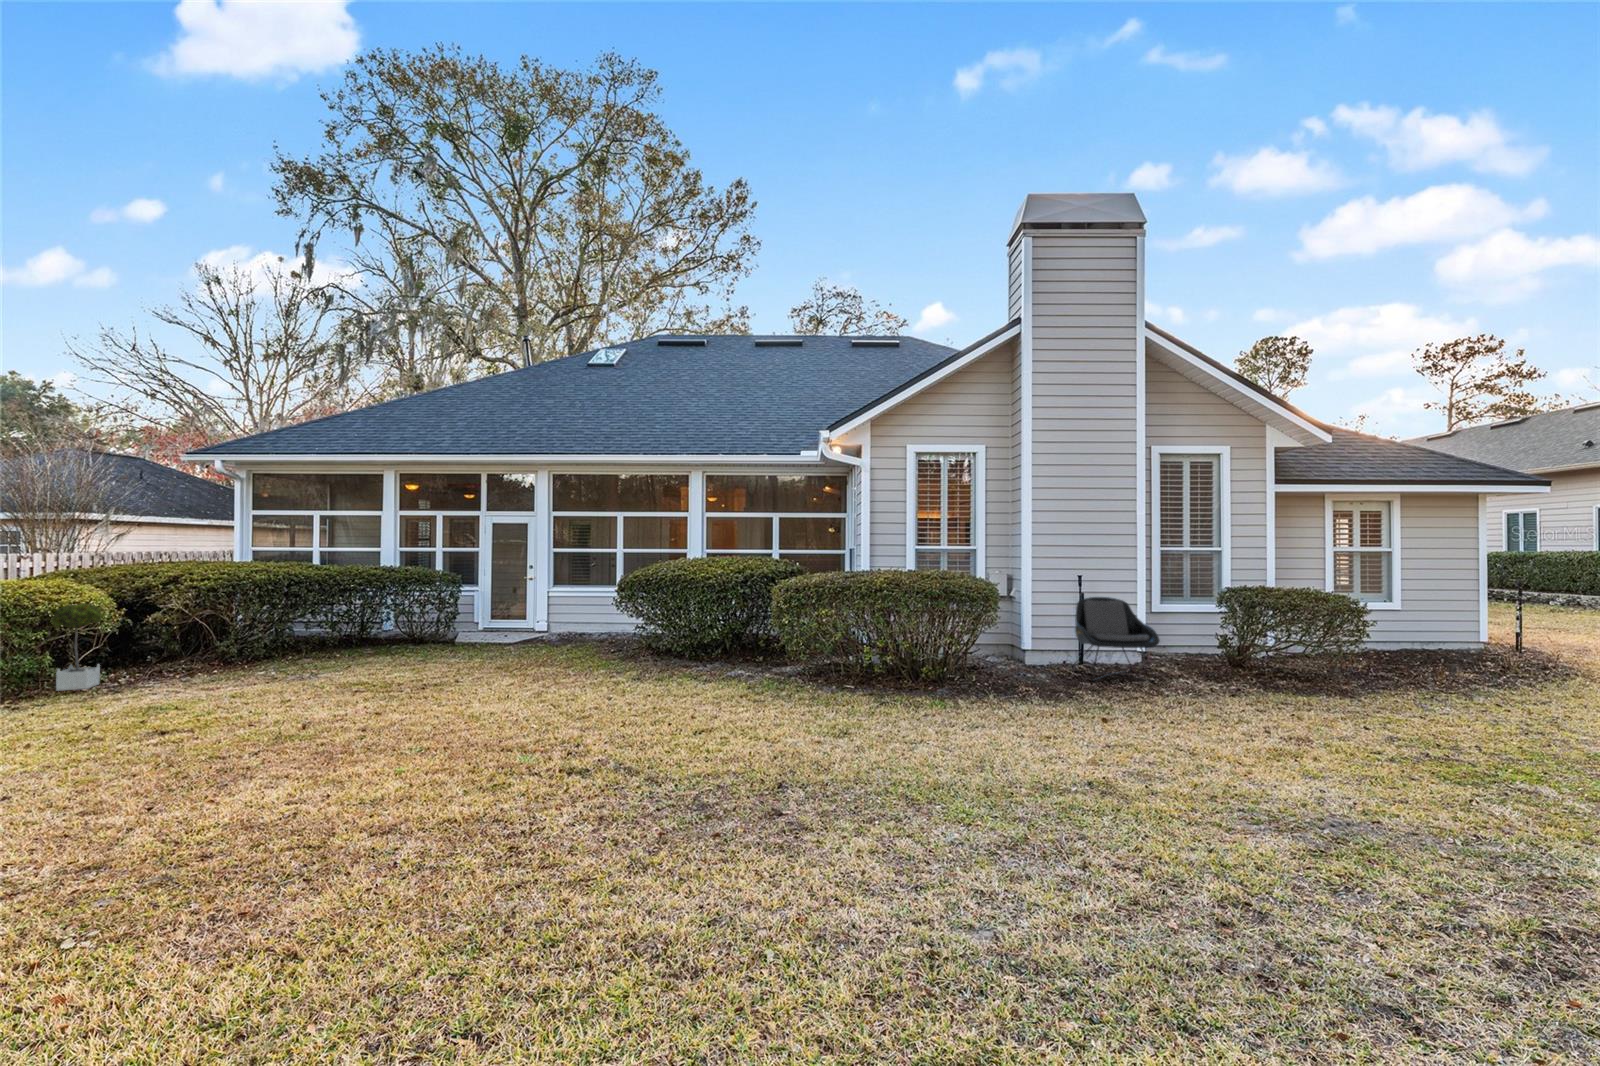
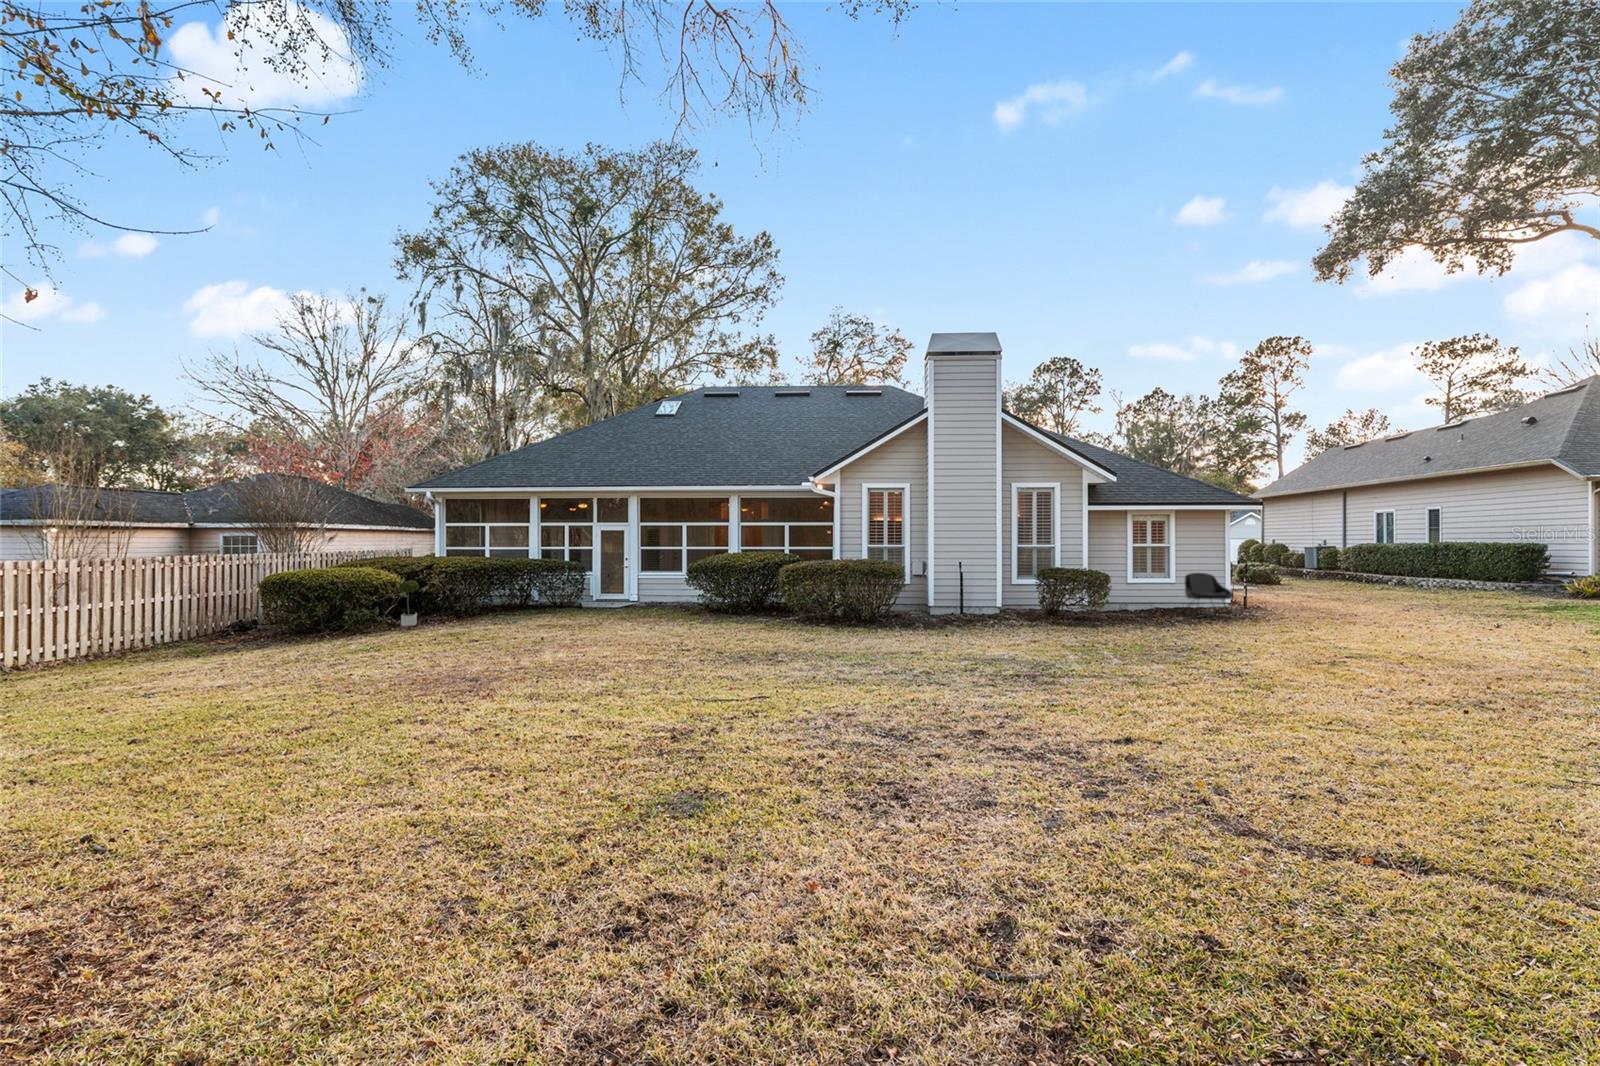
lounge chair: present [1072,597,1160,683] -> present [1184,573,1232,618]

